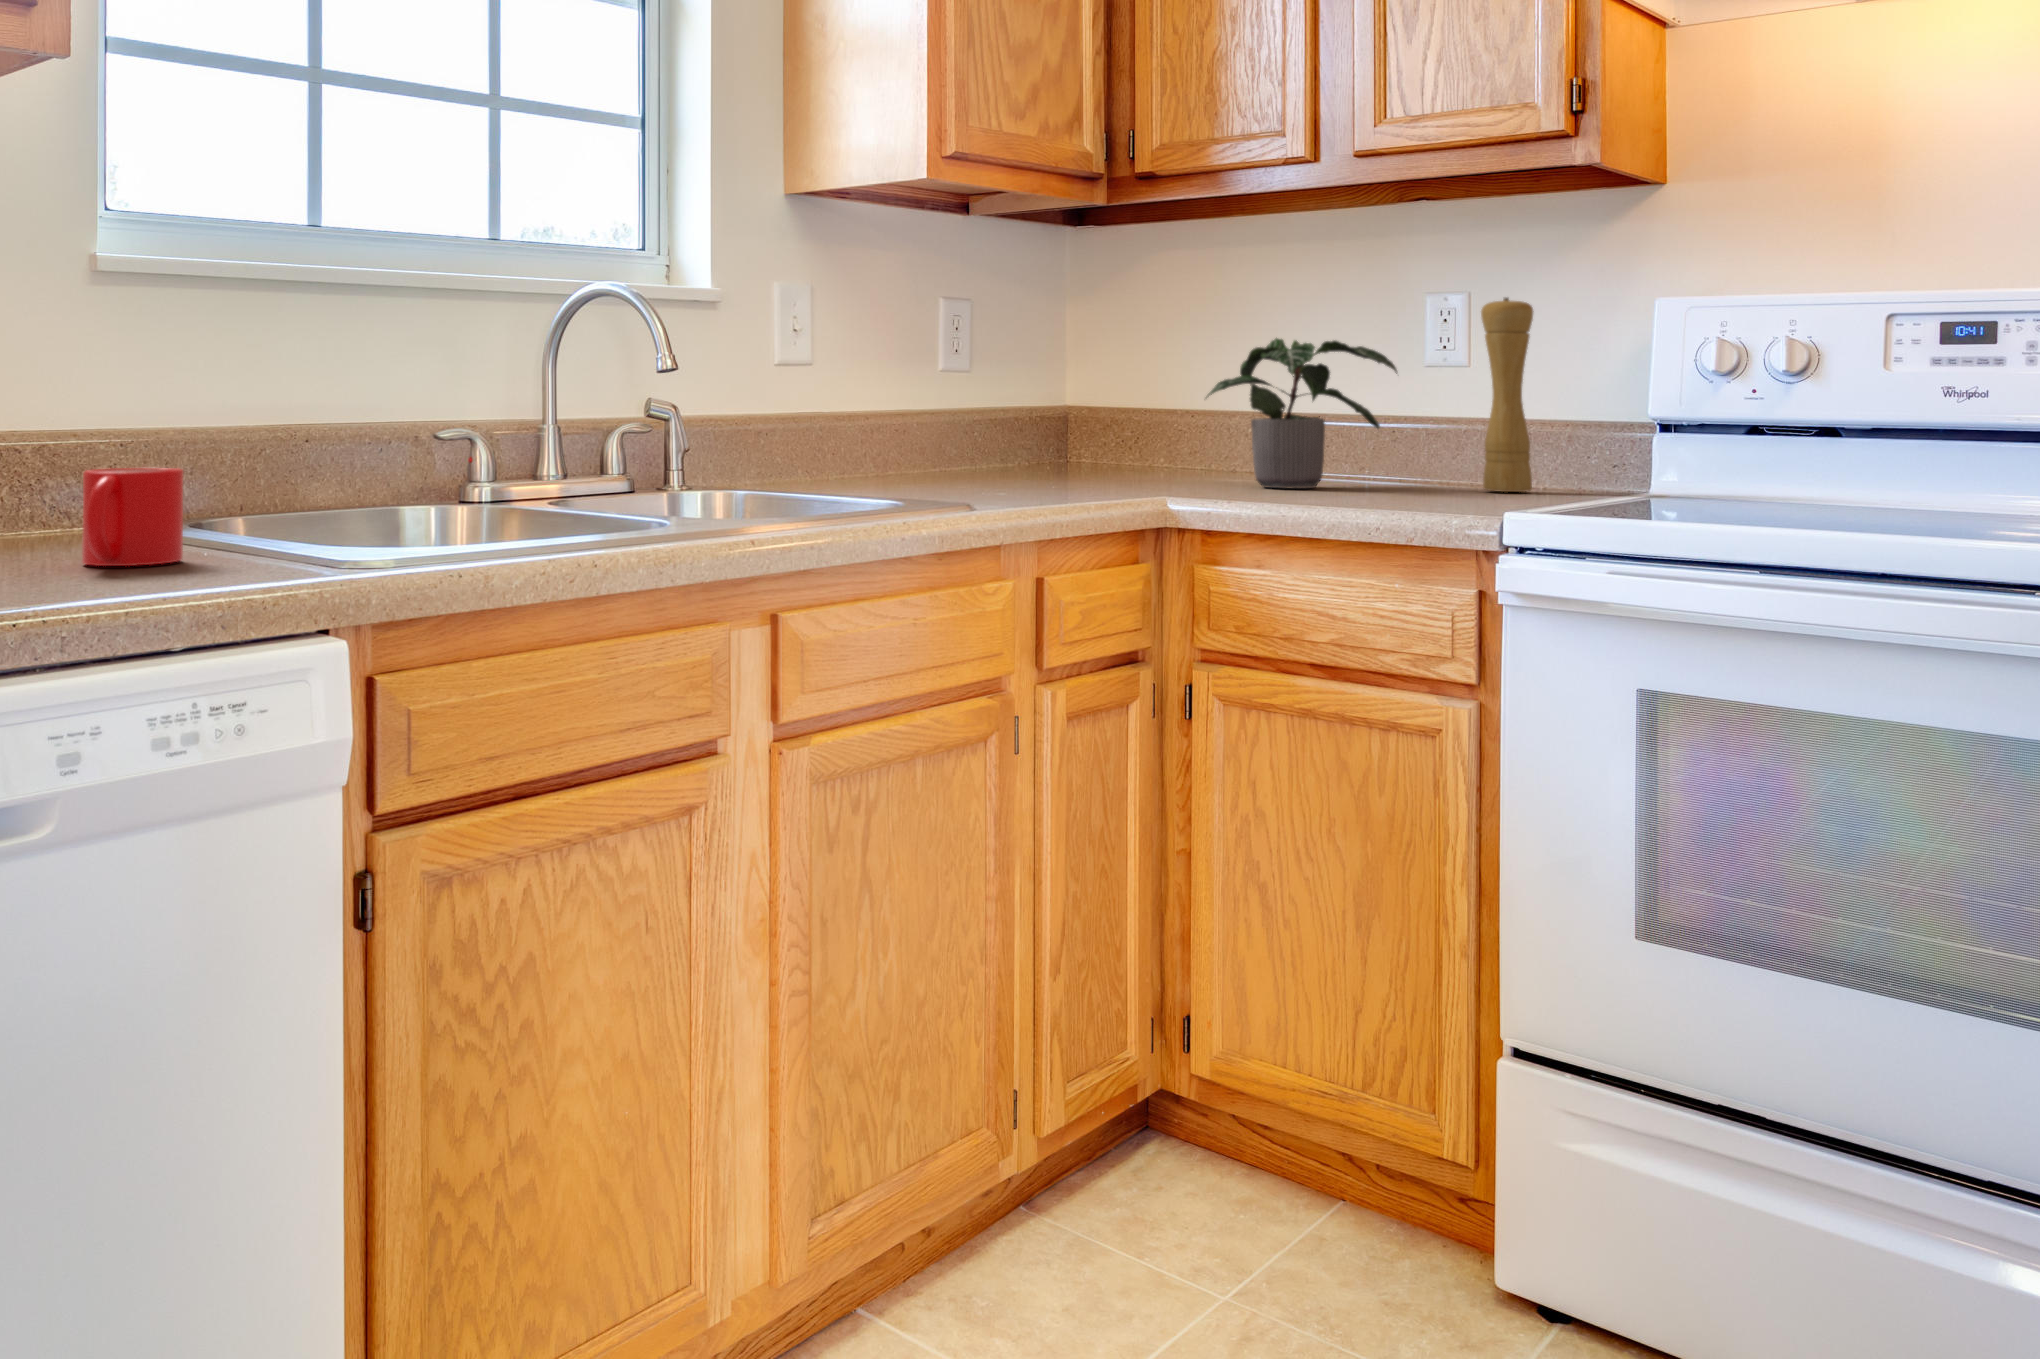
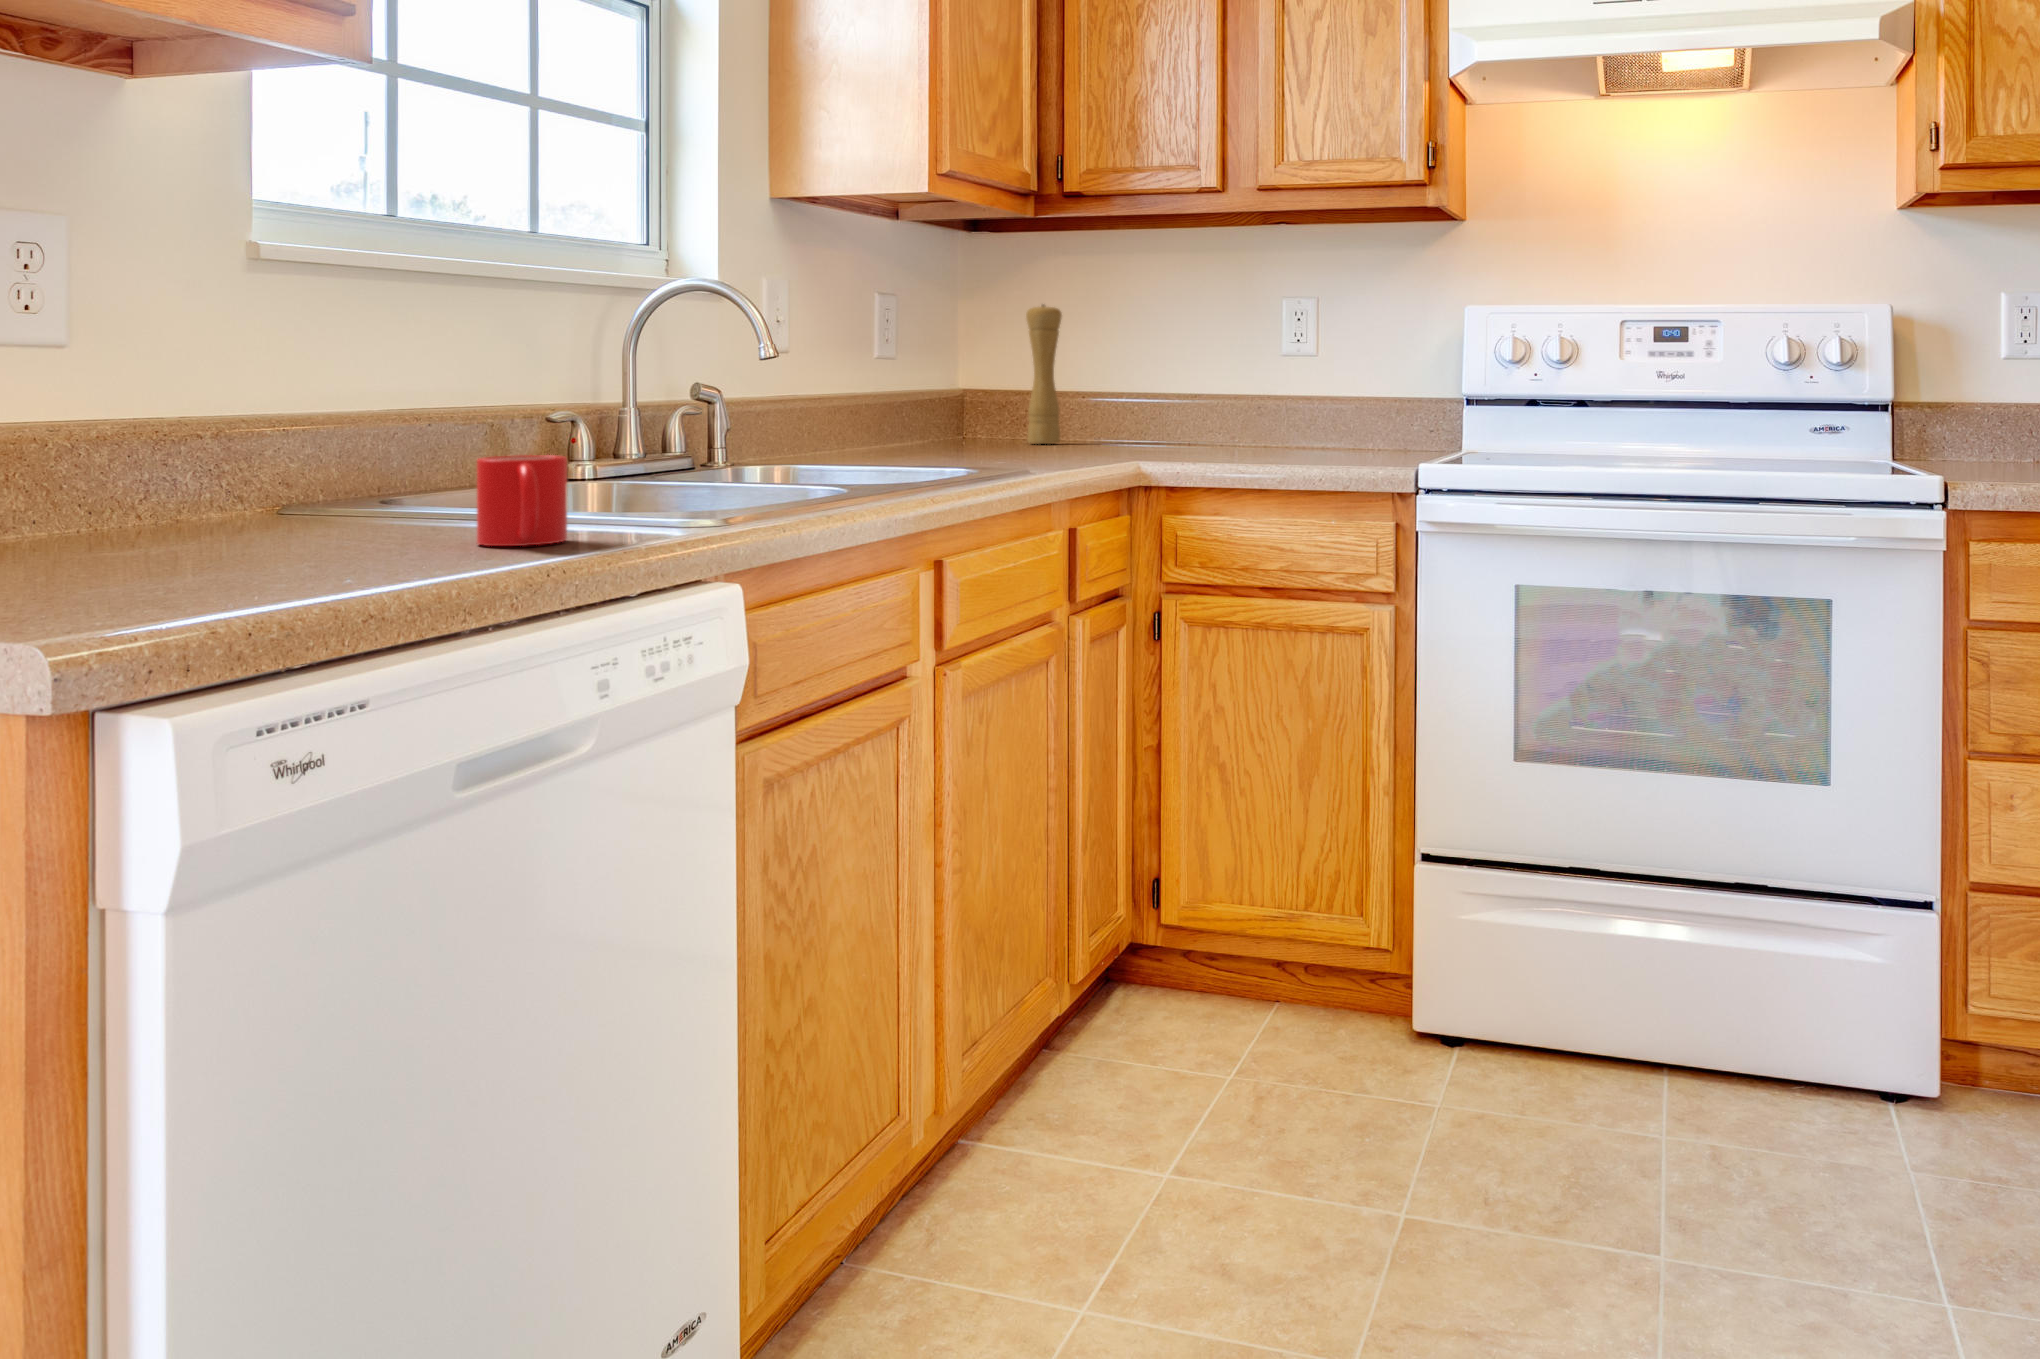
pepper mill: present [1481,298,1534,492] -> present [1026,305,1062,444]
potted plant: present [1206,338,1397,489] -> none [1127,331,1269,452]

